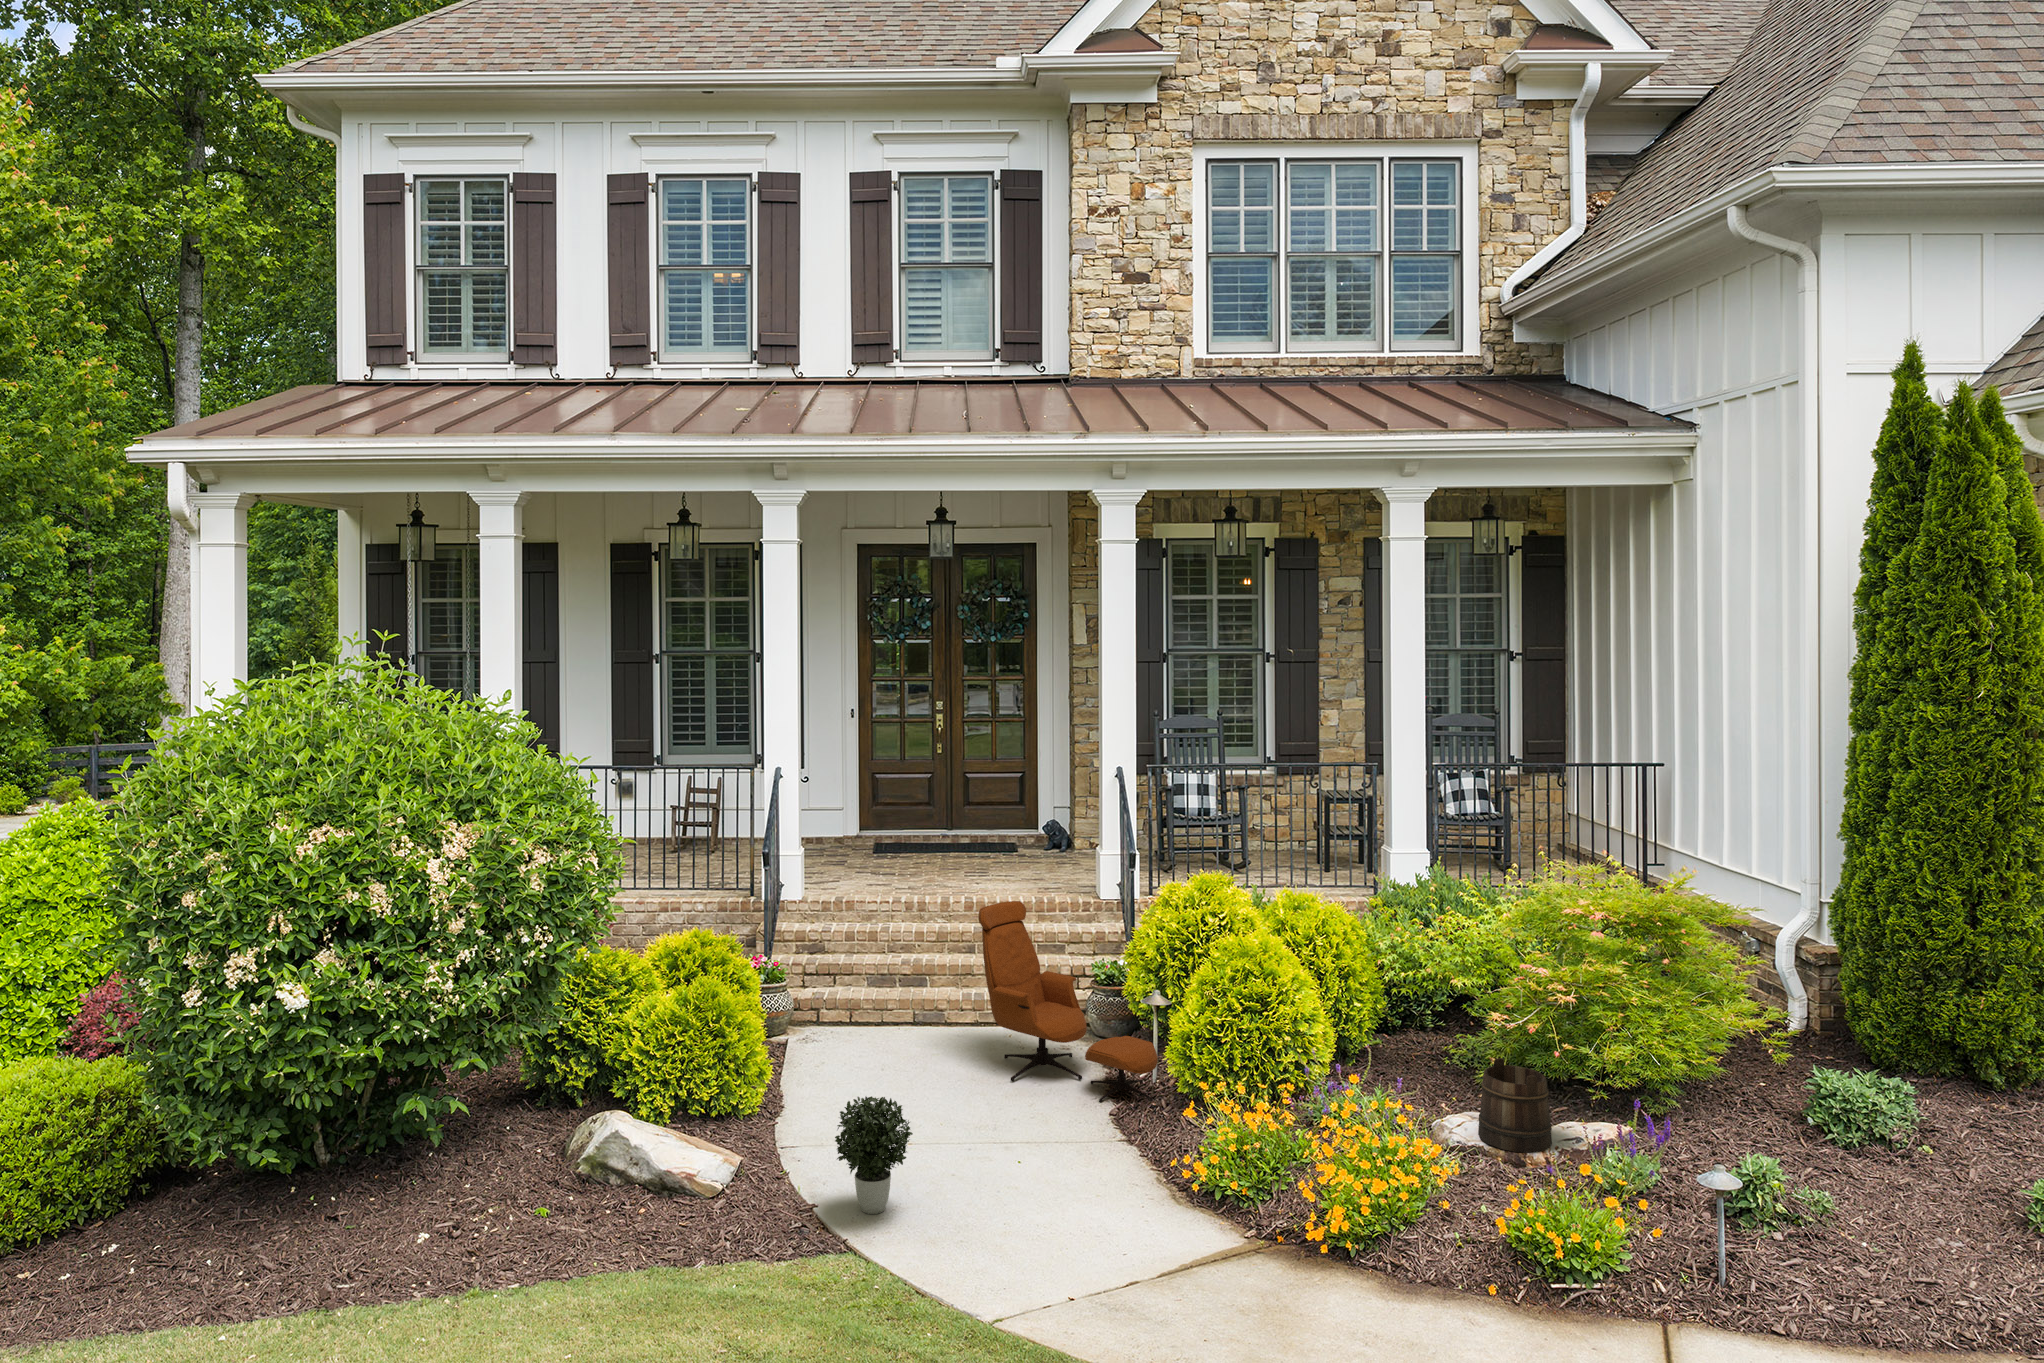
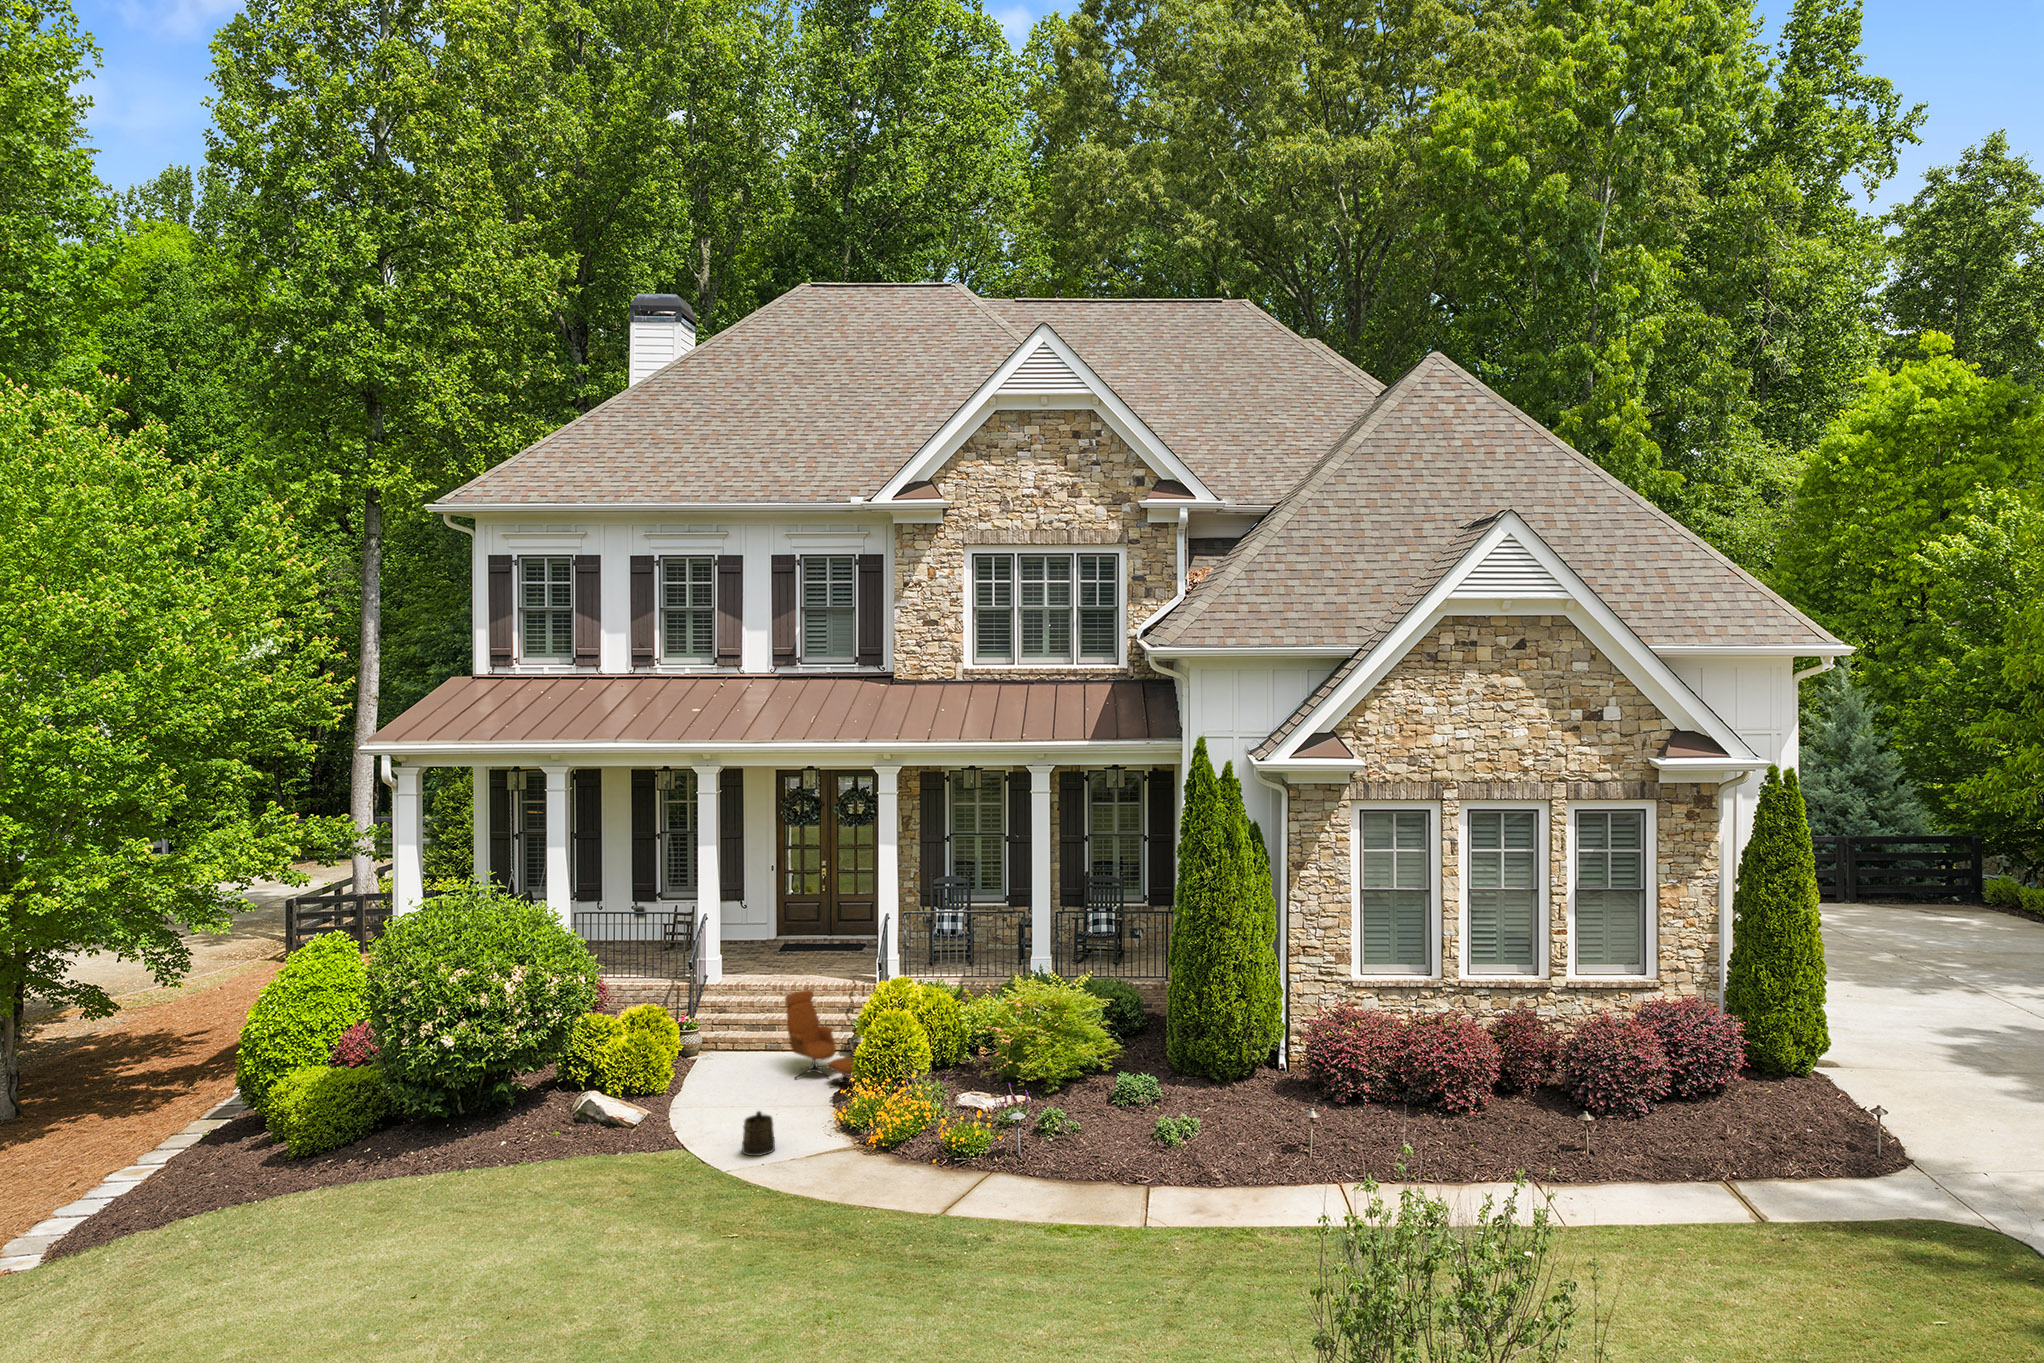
bucket: present [1478,1058,1552,1153] -> present [742,1111,775,1156]
potted plant: present [835,1096,913,1214] -> none [678,1081,714,1132]

